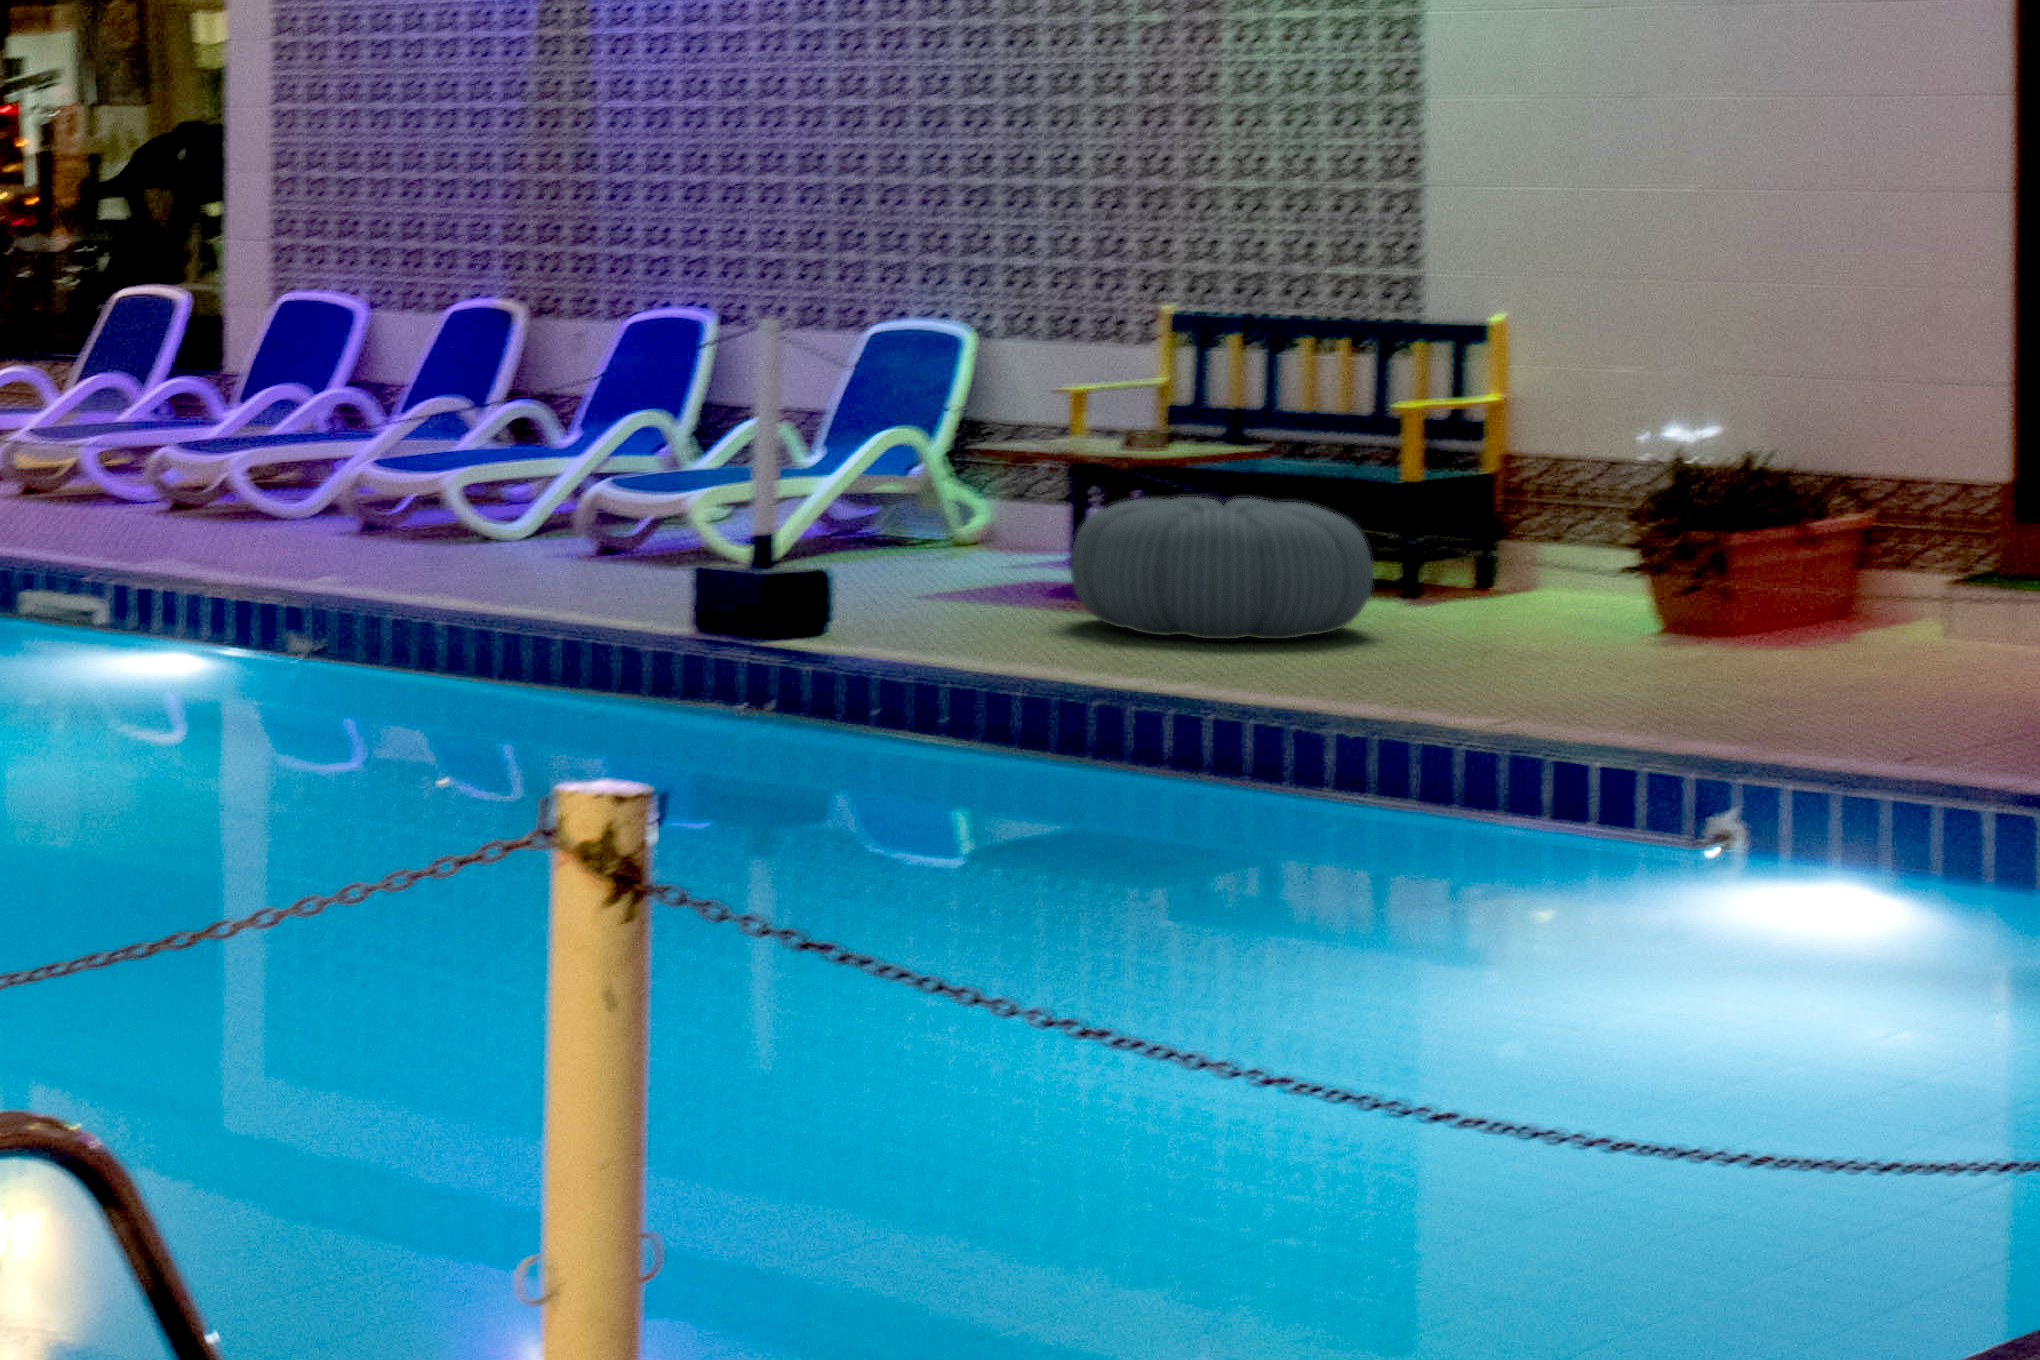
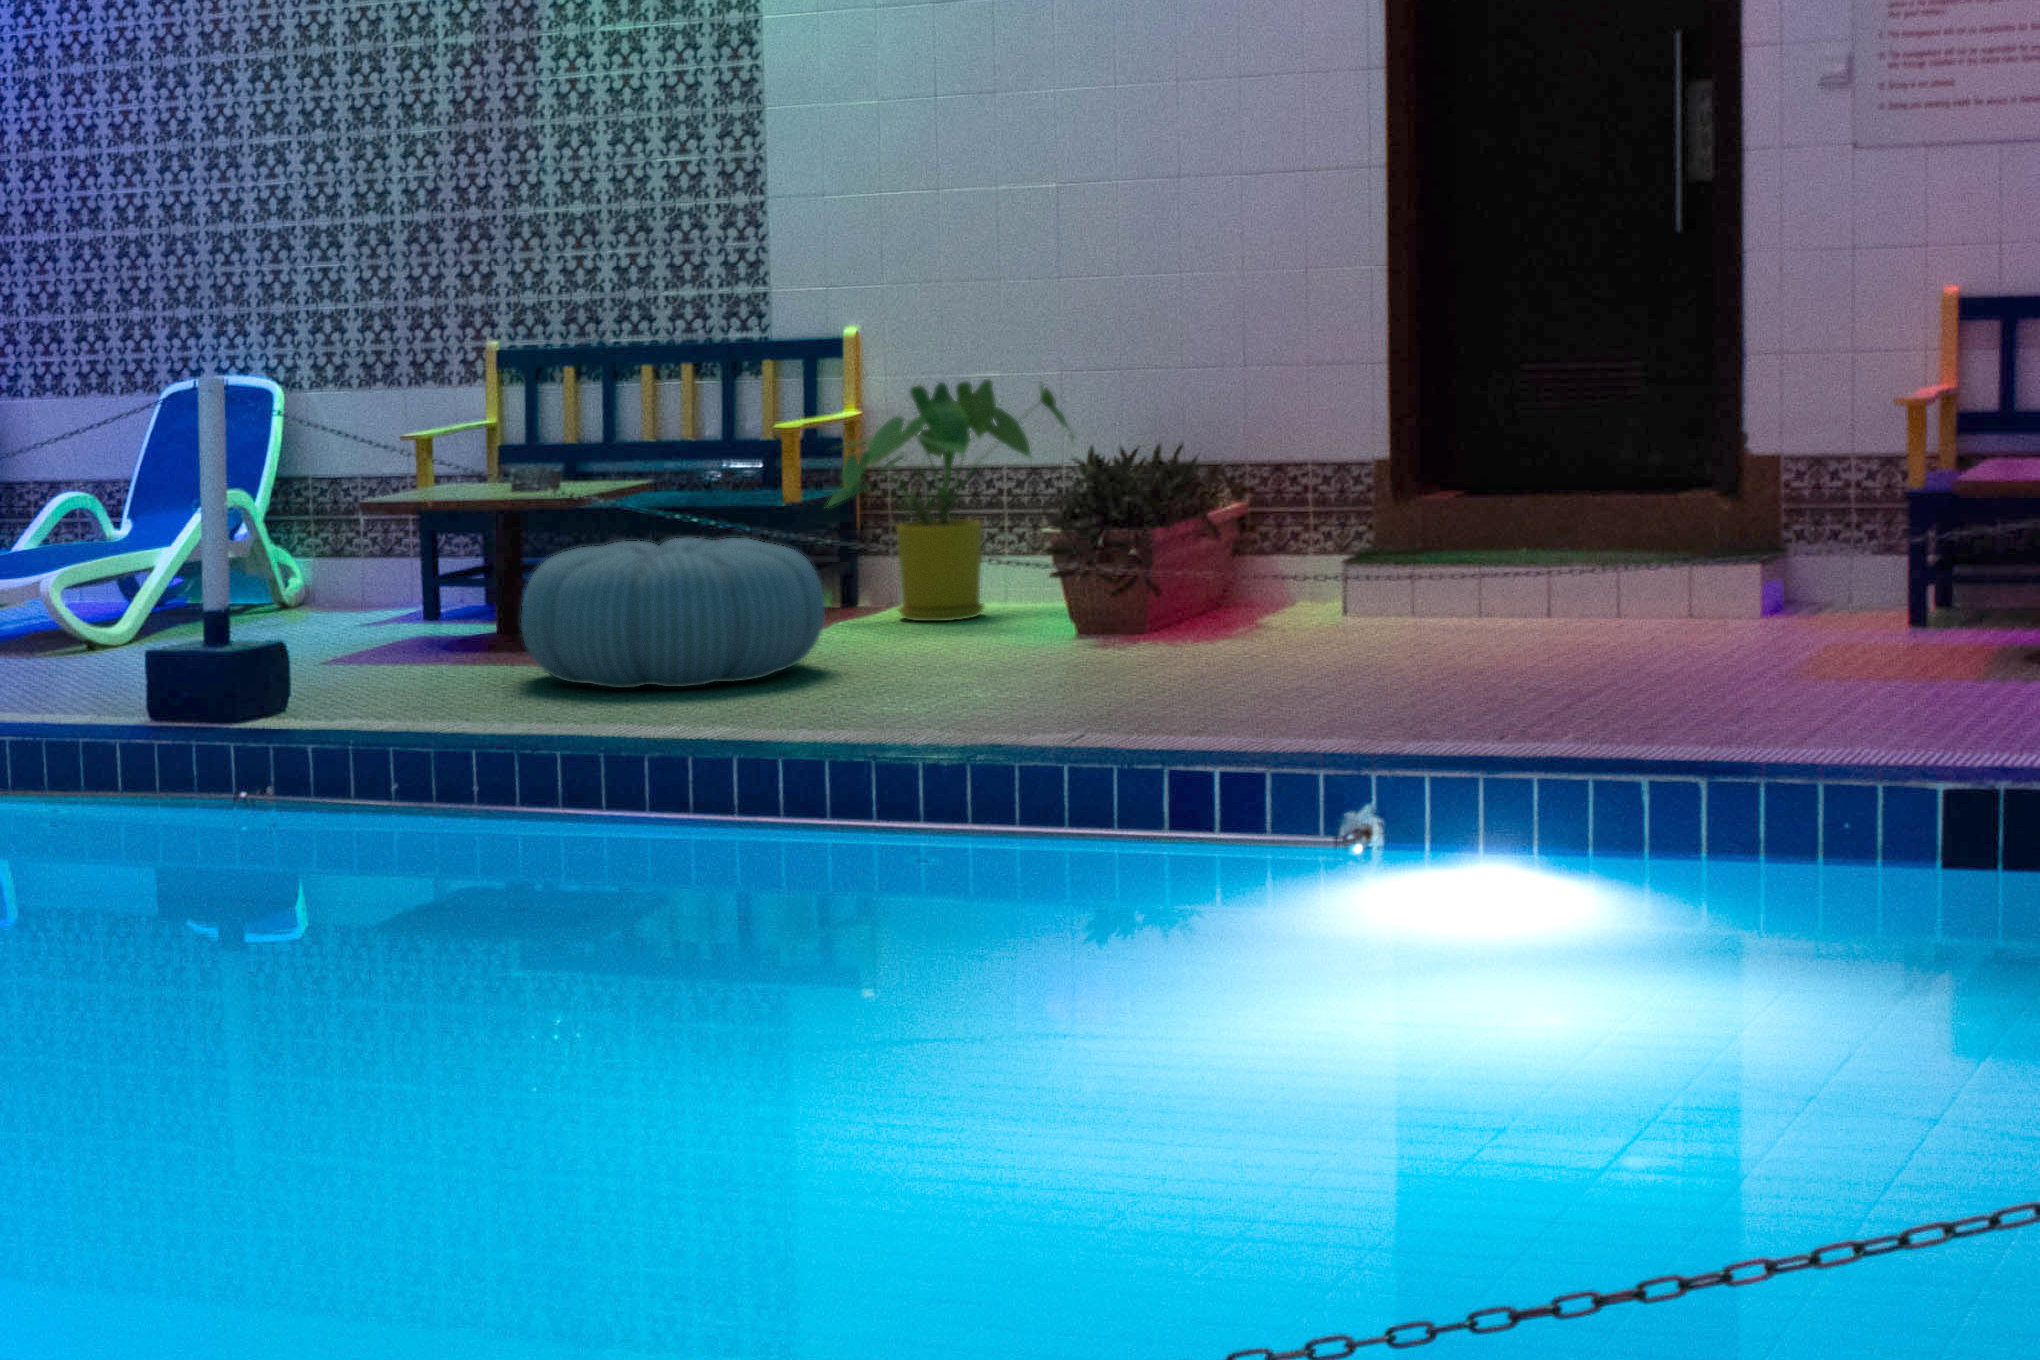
house plant: none [1438,372,1699,606] -> present [829,379,1073,621]

